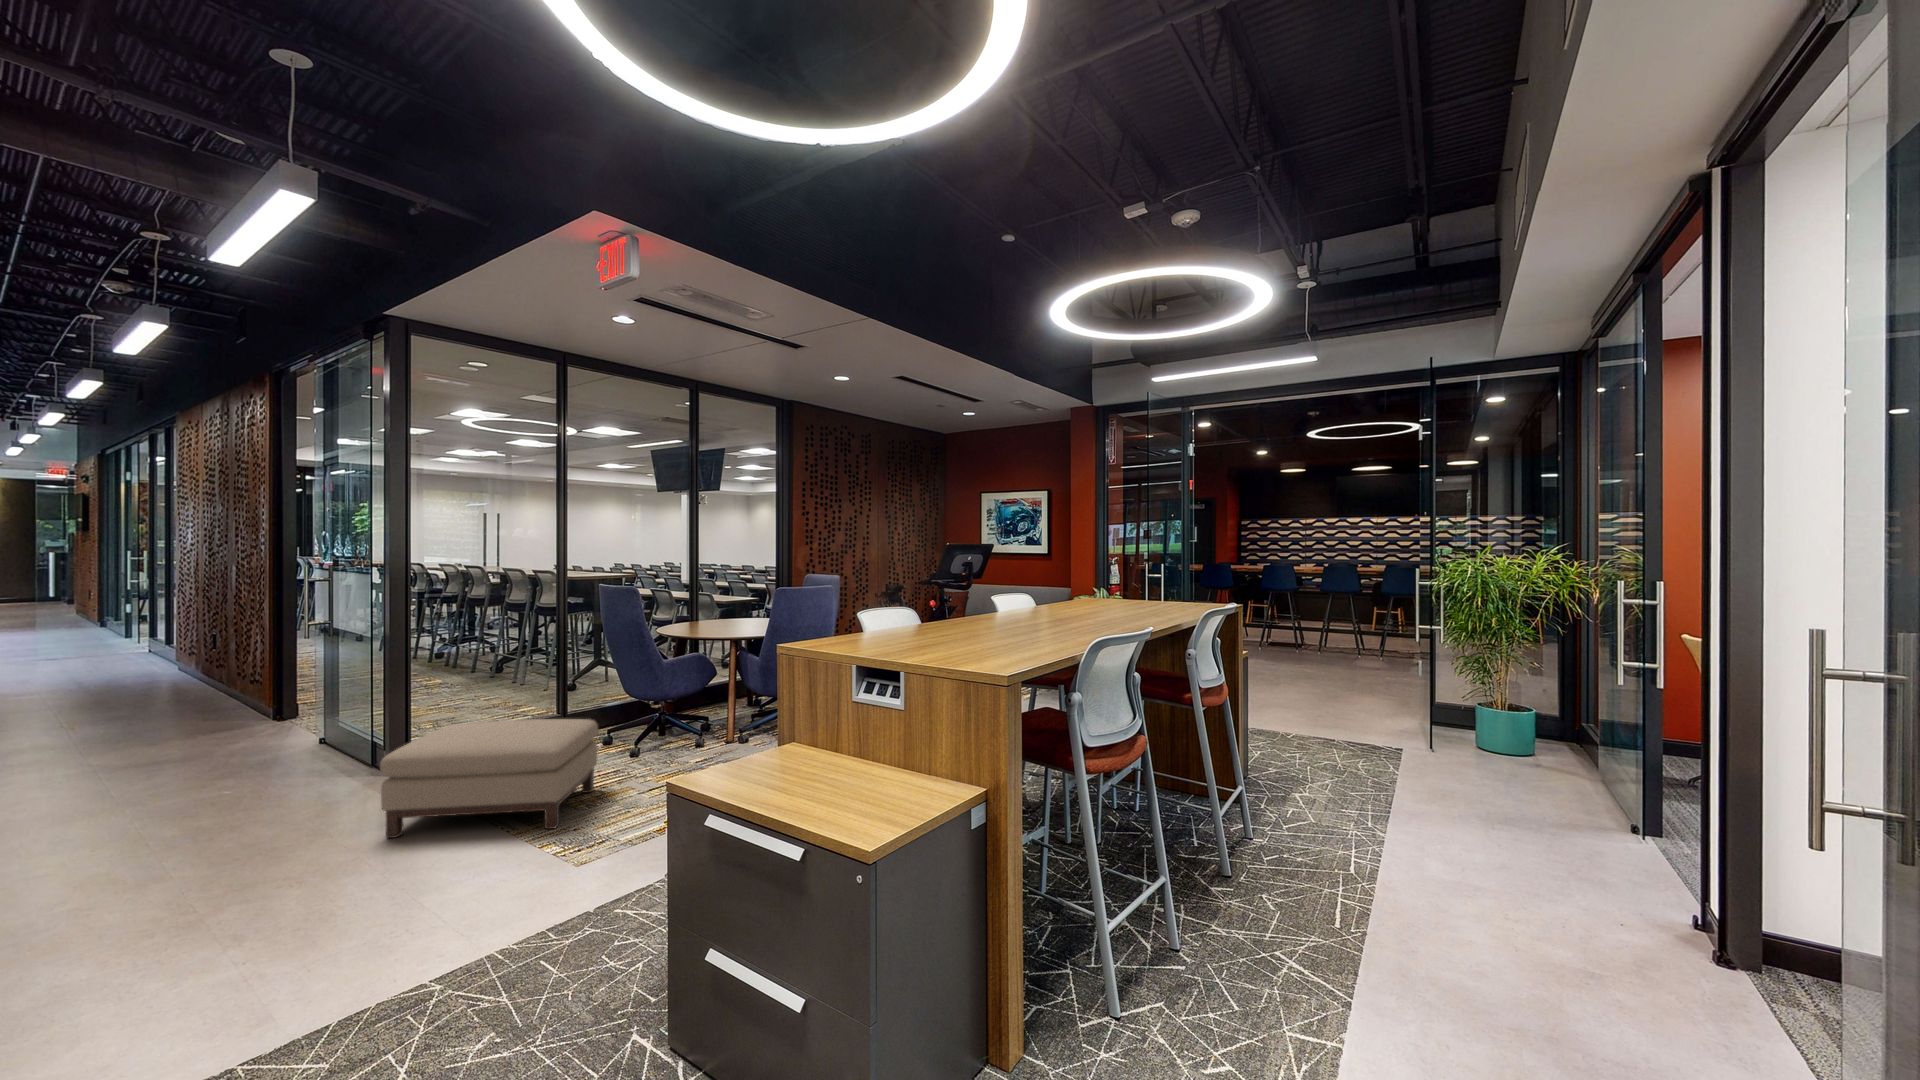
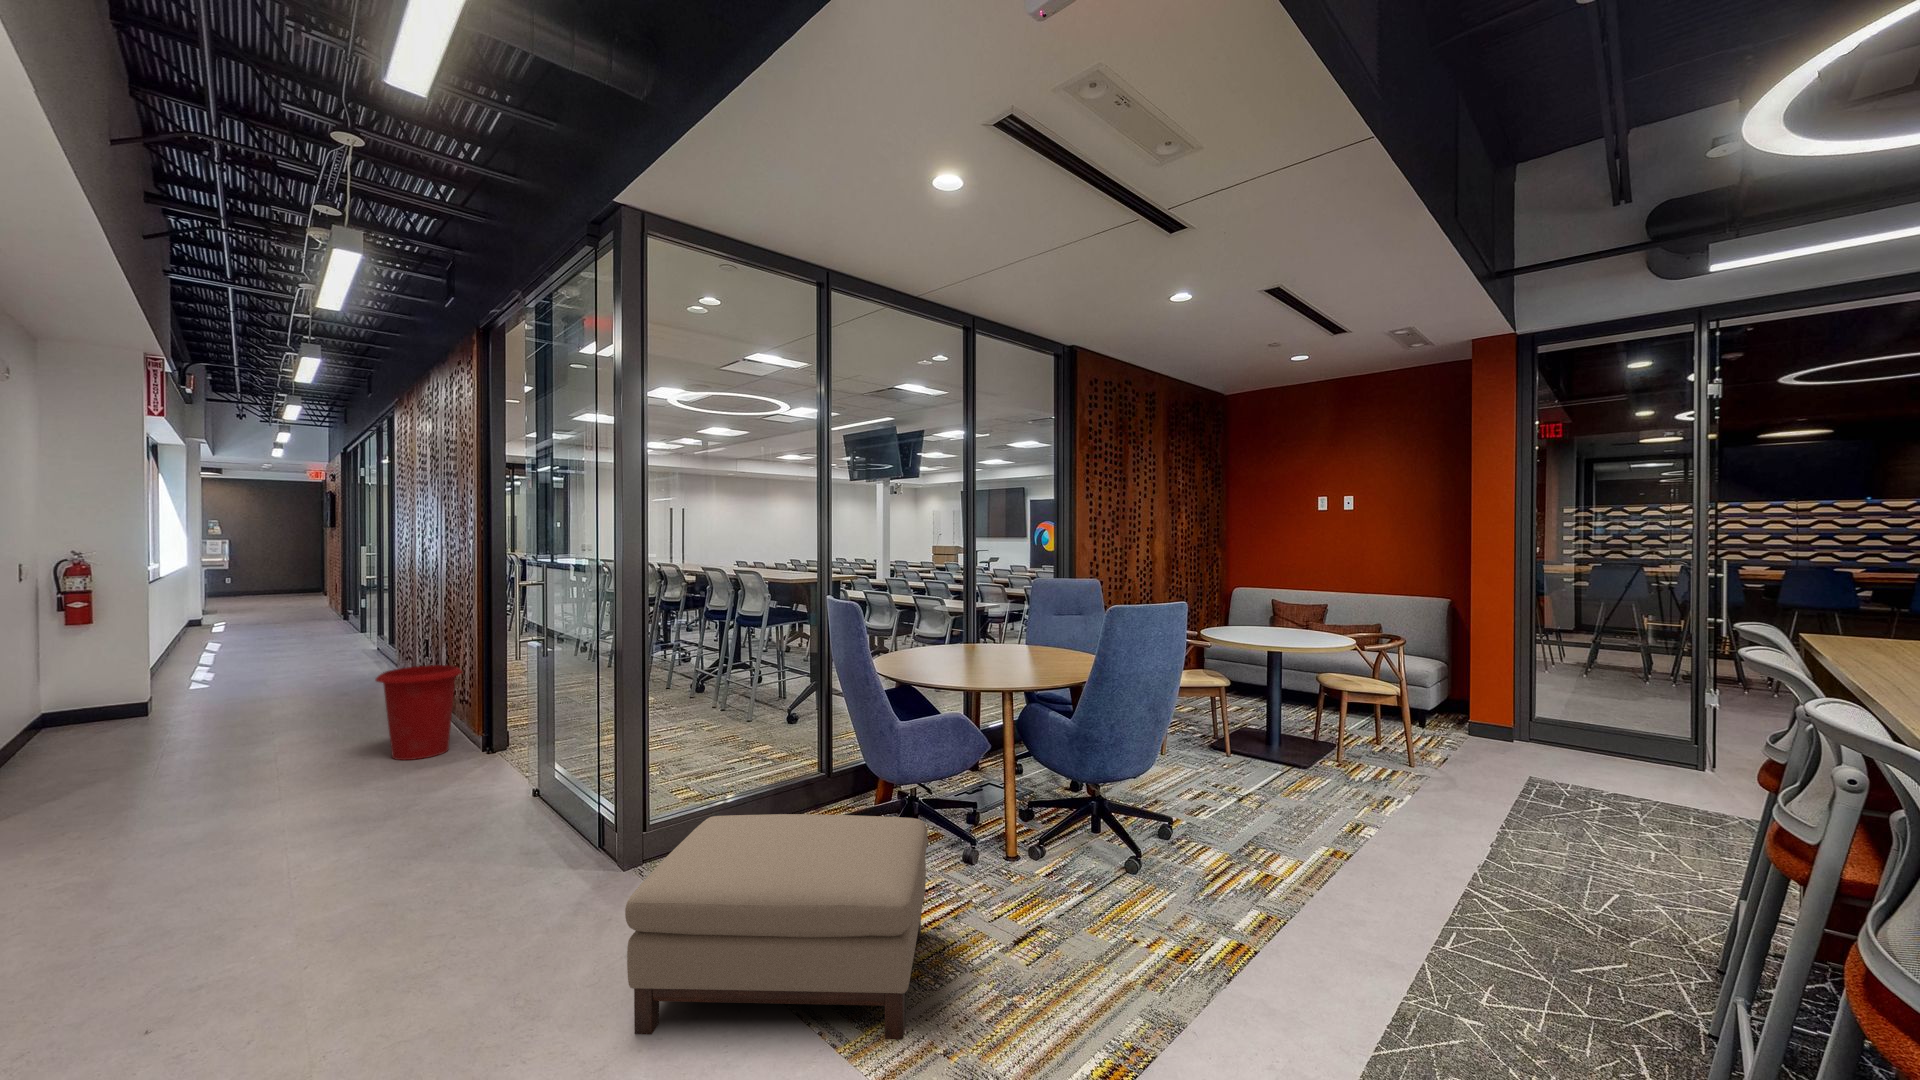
waste bin: none [171,650,255,728] -> present [375,665,462,760]

